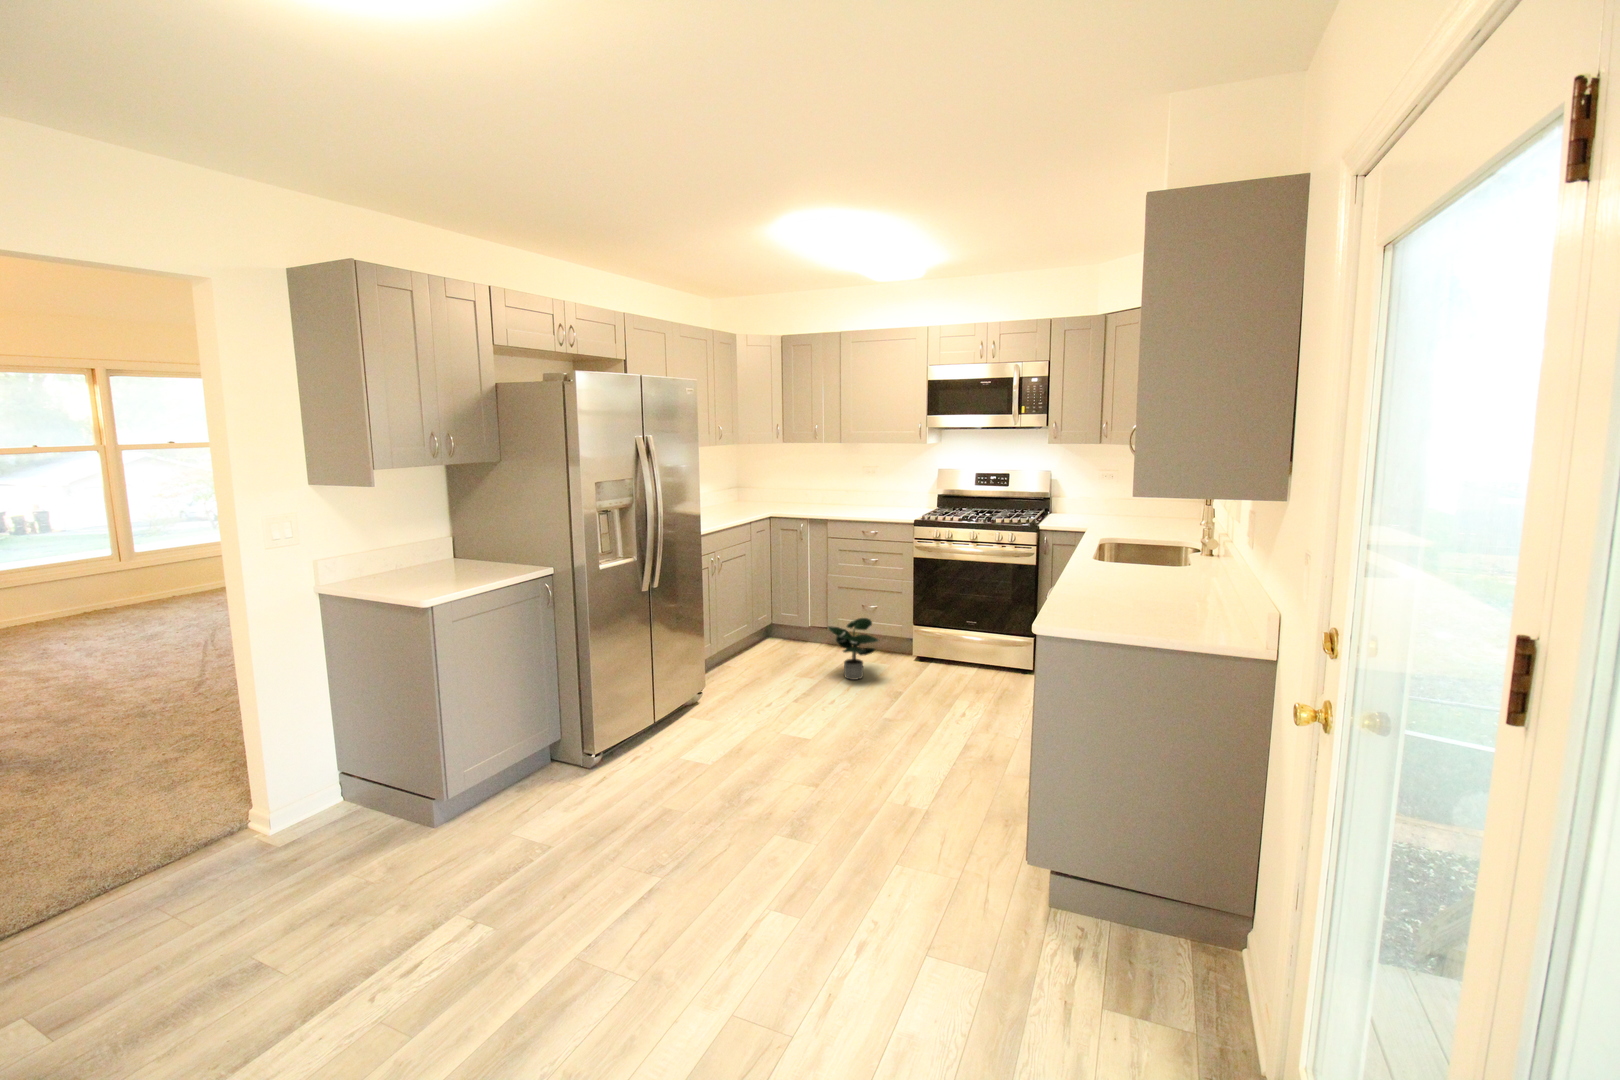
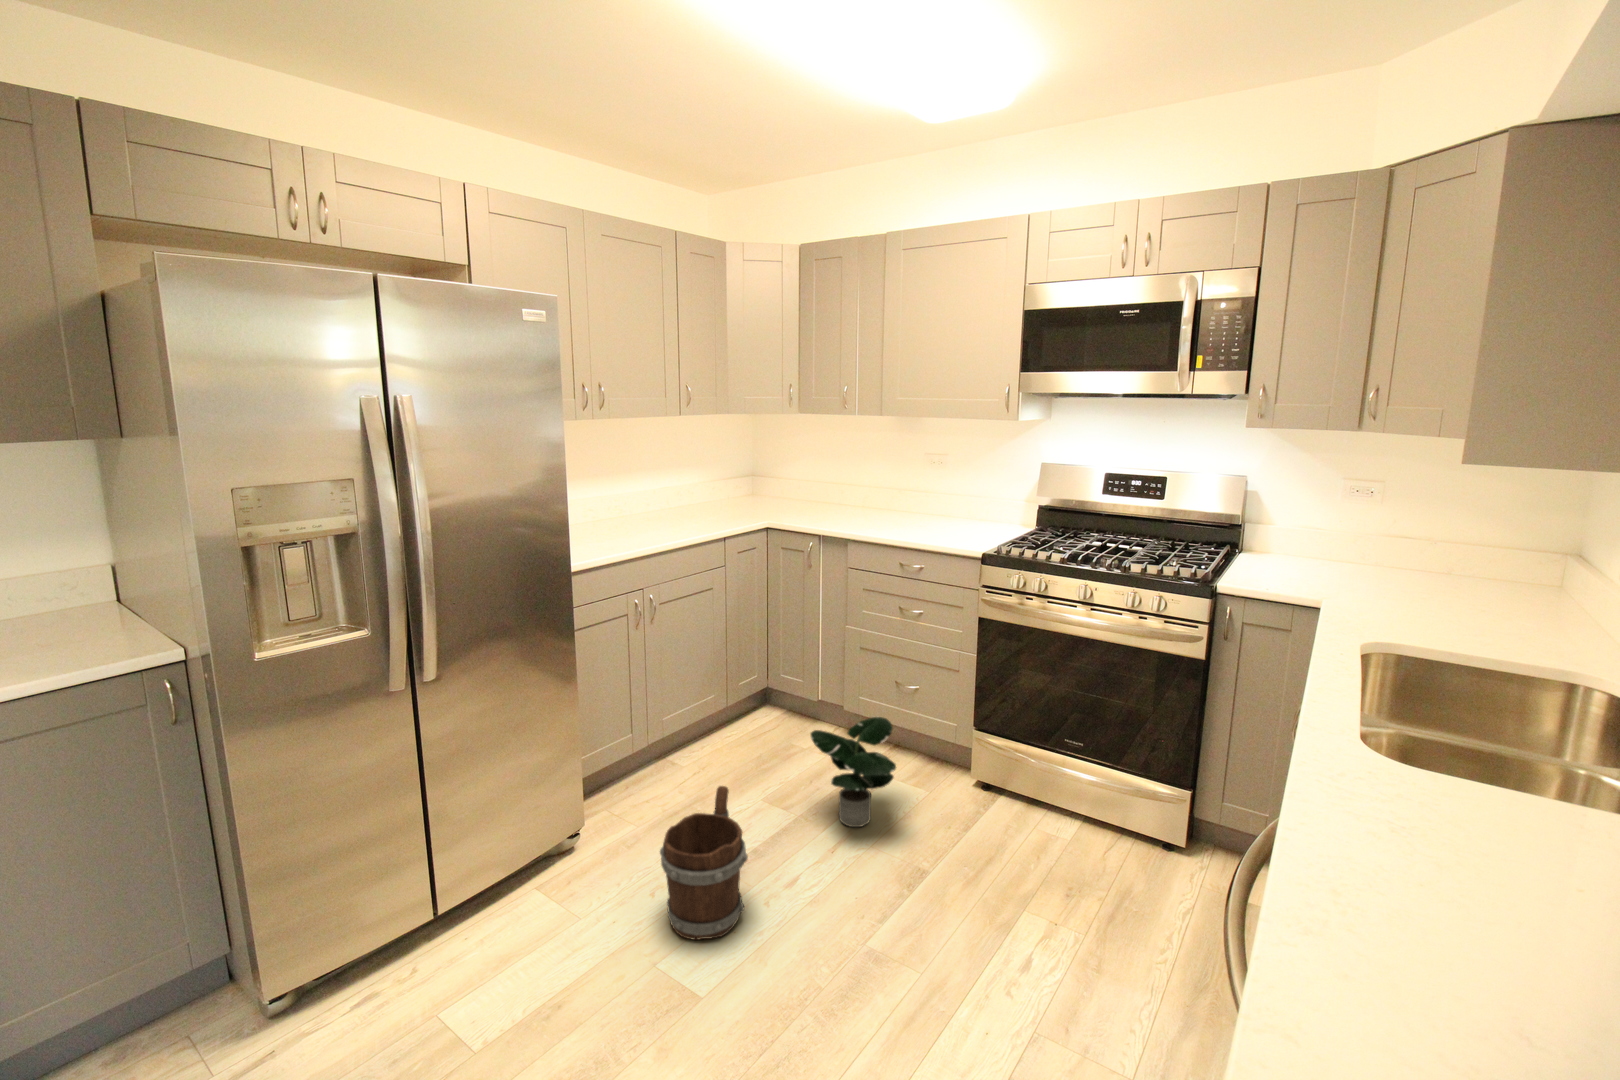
bucket: none [769,651,817,724] -> present [660,786,748,940]

